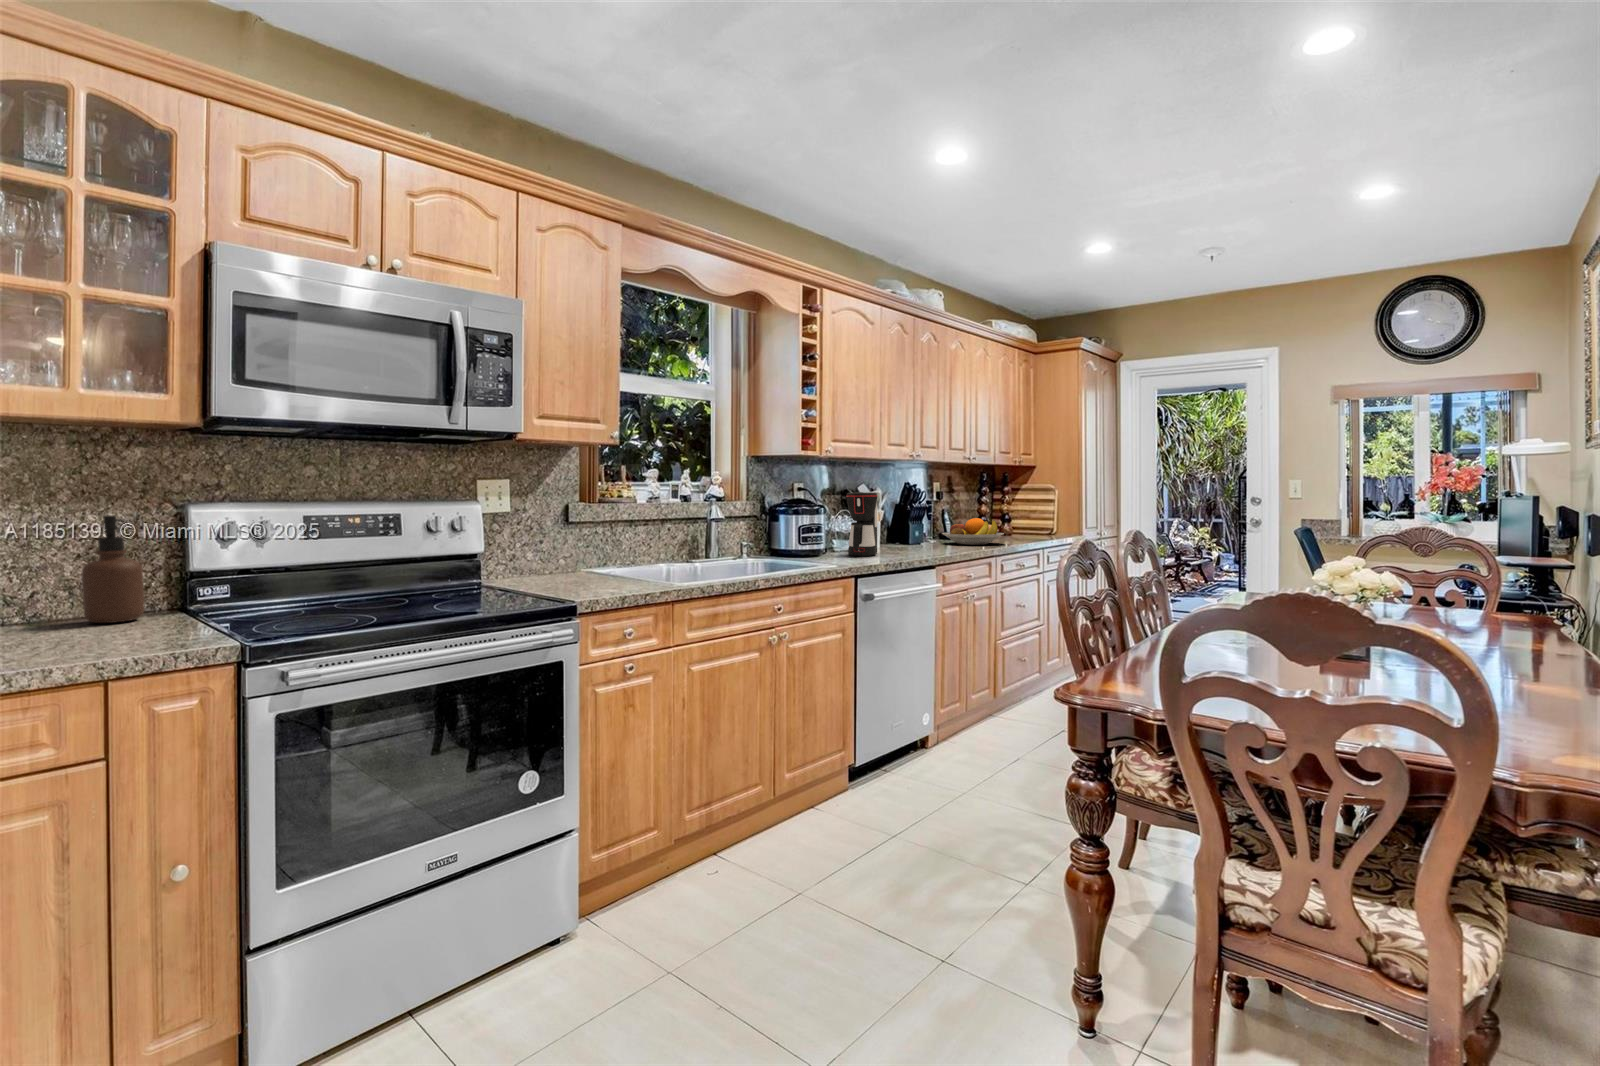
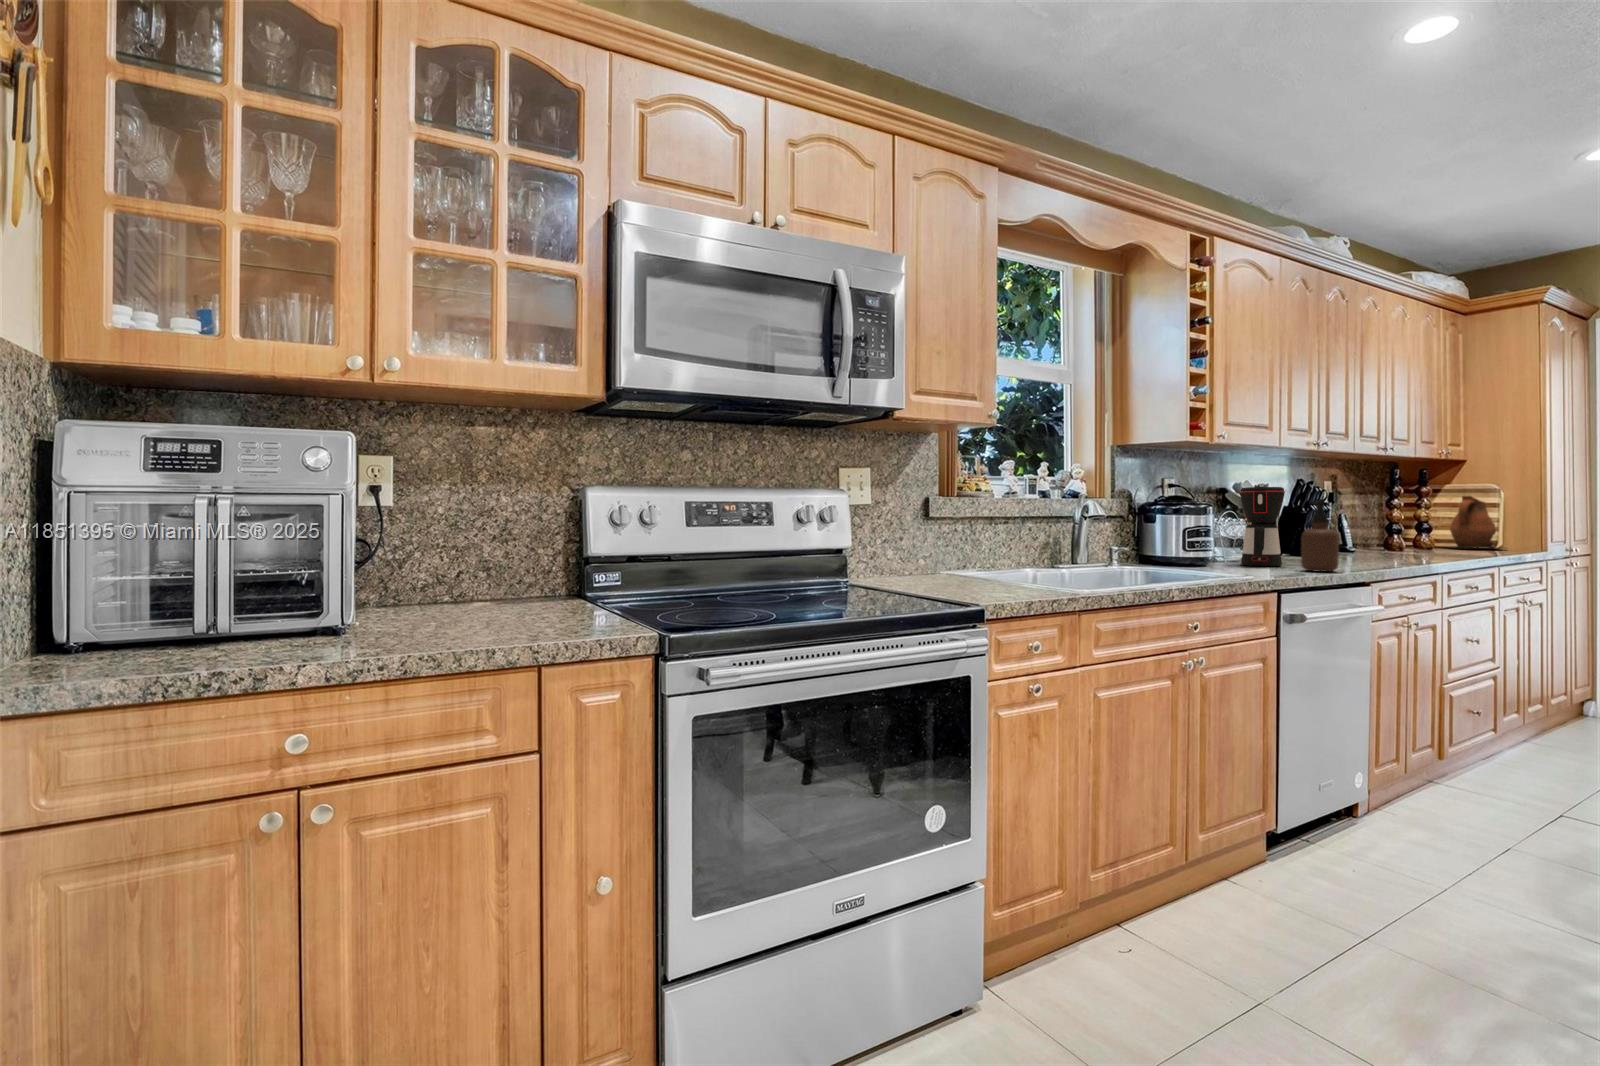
ceramic pitcher: none [1020,494,1060,536] -> present [1450,496,1496,549]
soap dispenser: present [82,515,145,623] -> present [1301,499,1339,572]
fruit bowl: present [942,518,1004,545] -> none [1347,523,1445,557]

